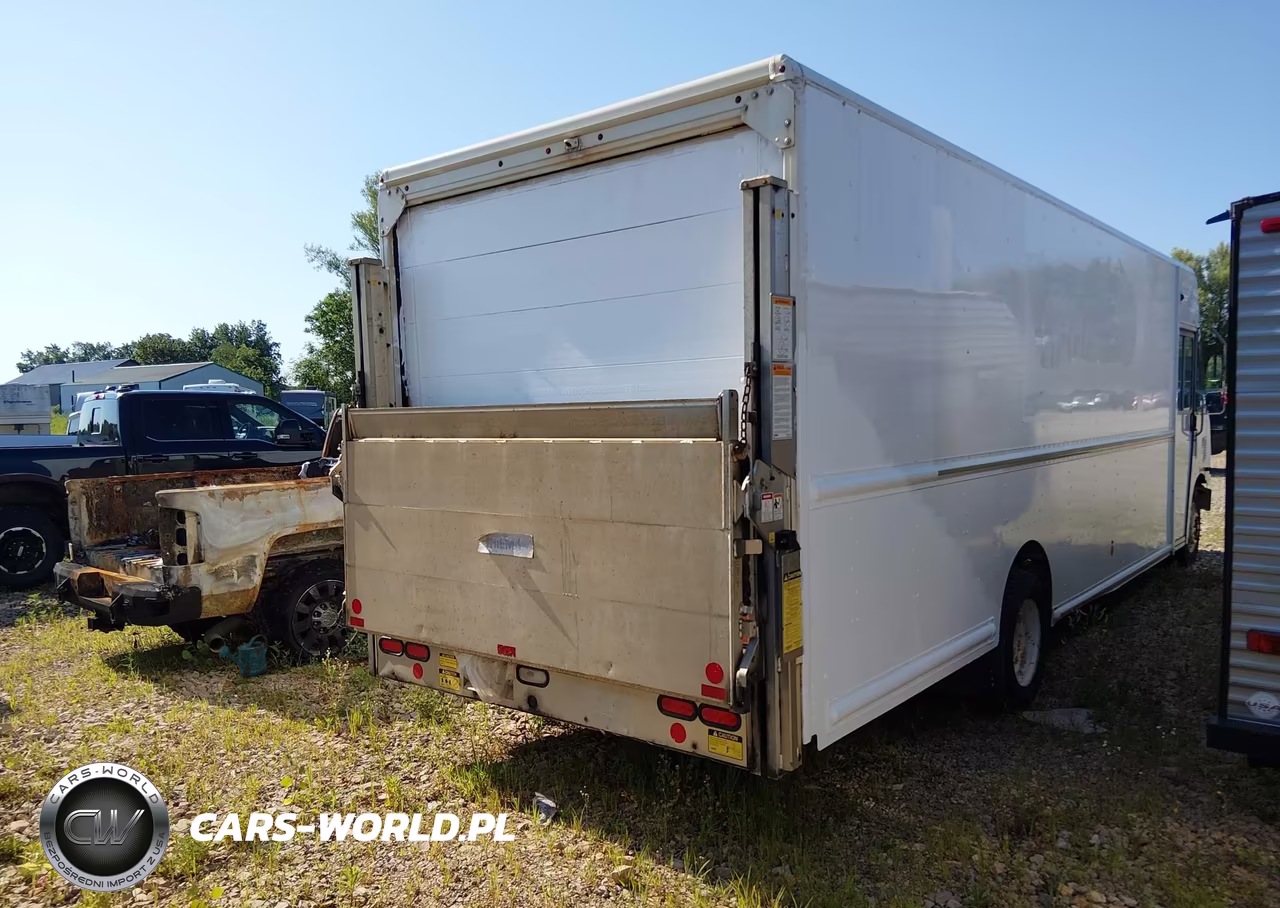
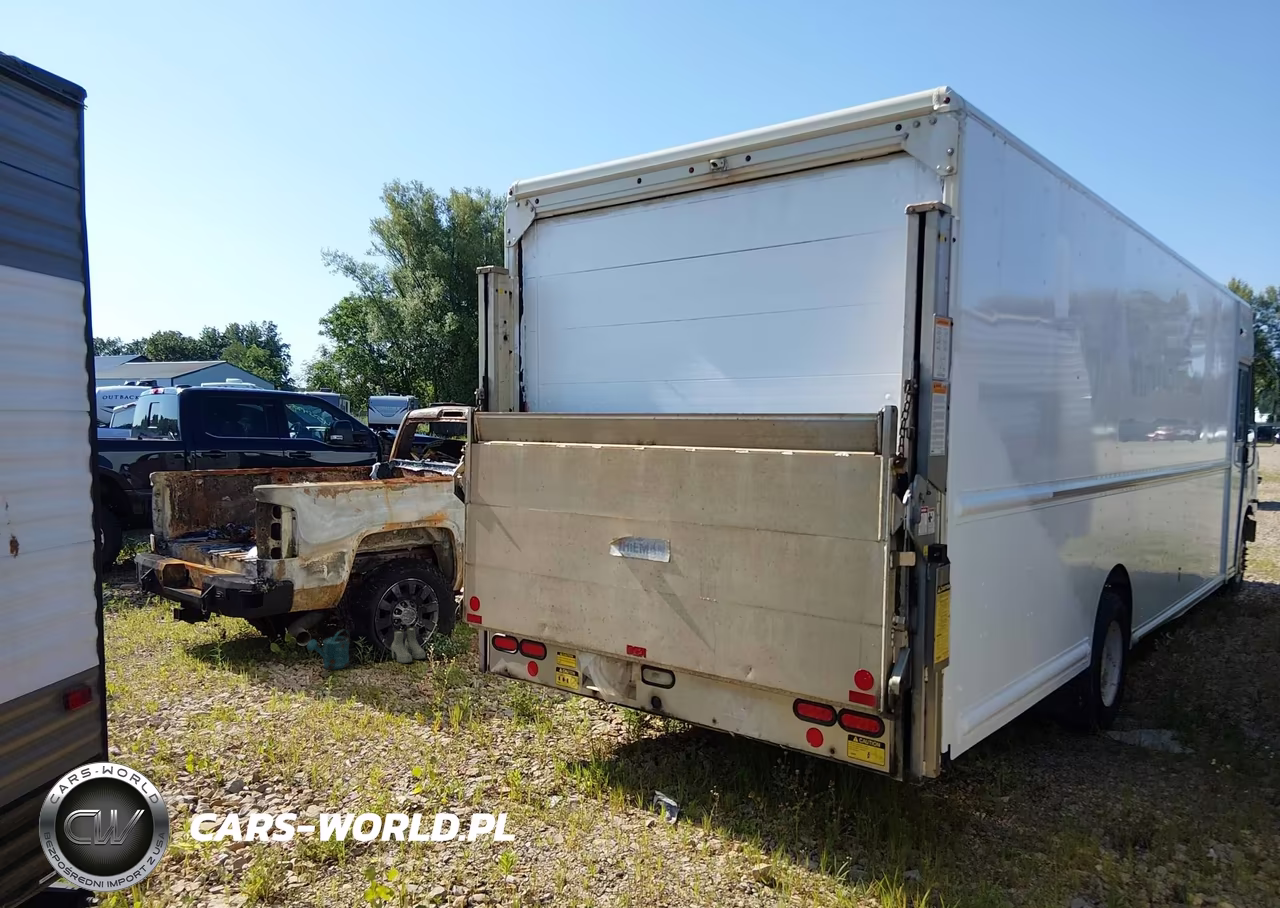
boots: none [311,630,346,667] -> present [391,627,425,663]

